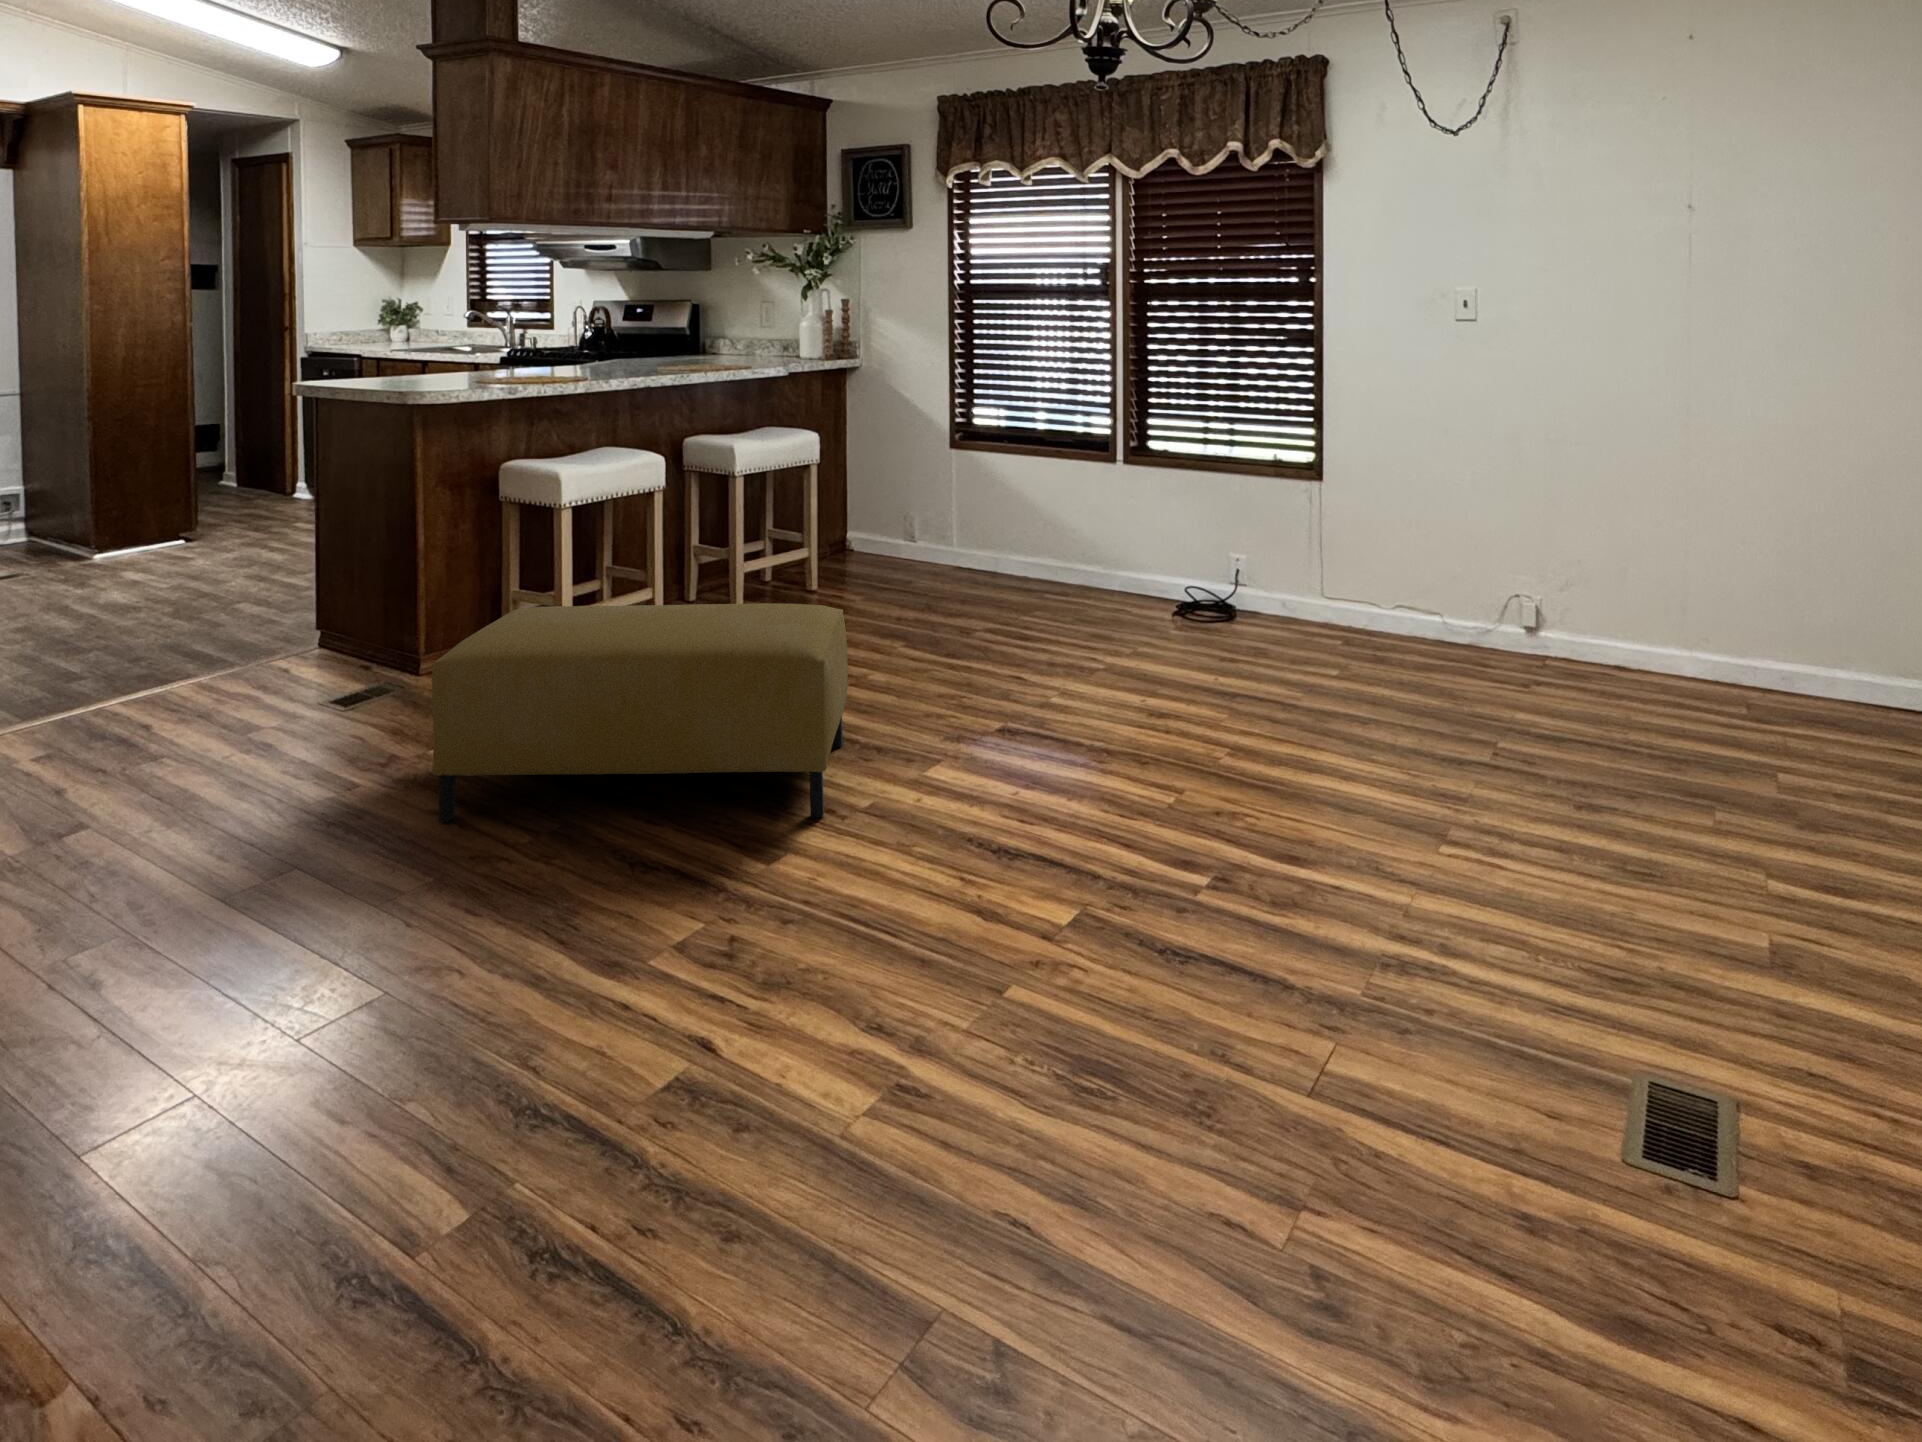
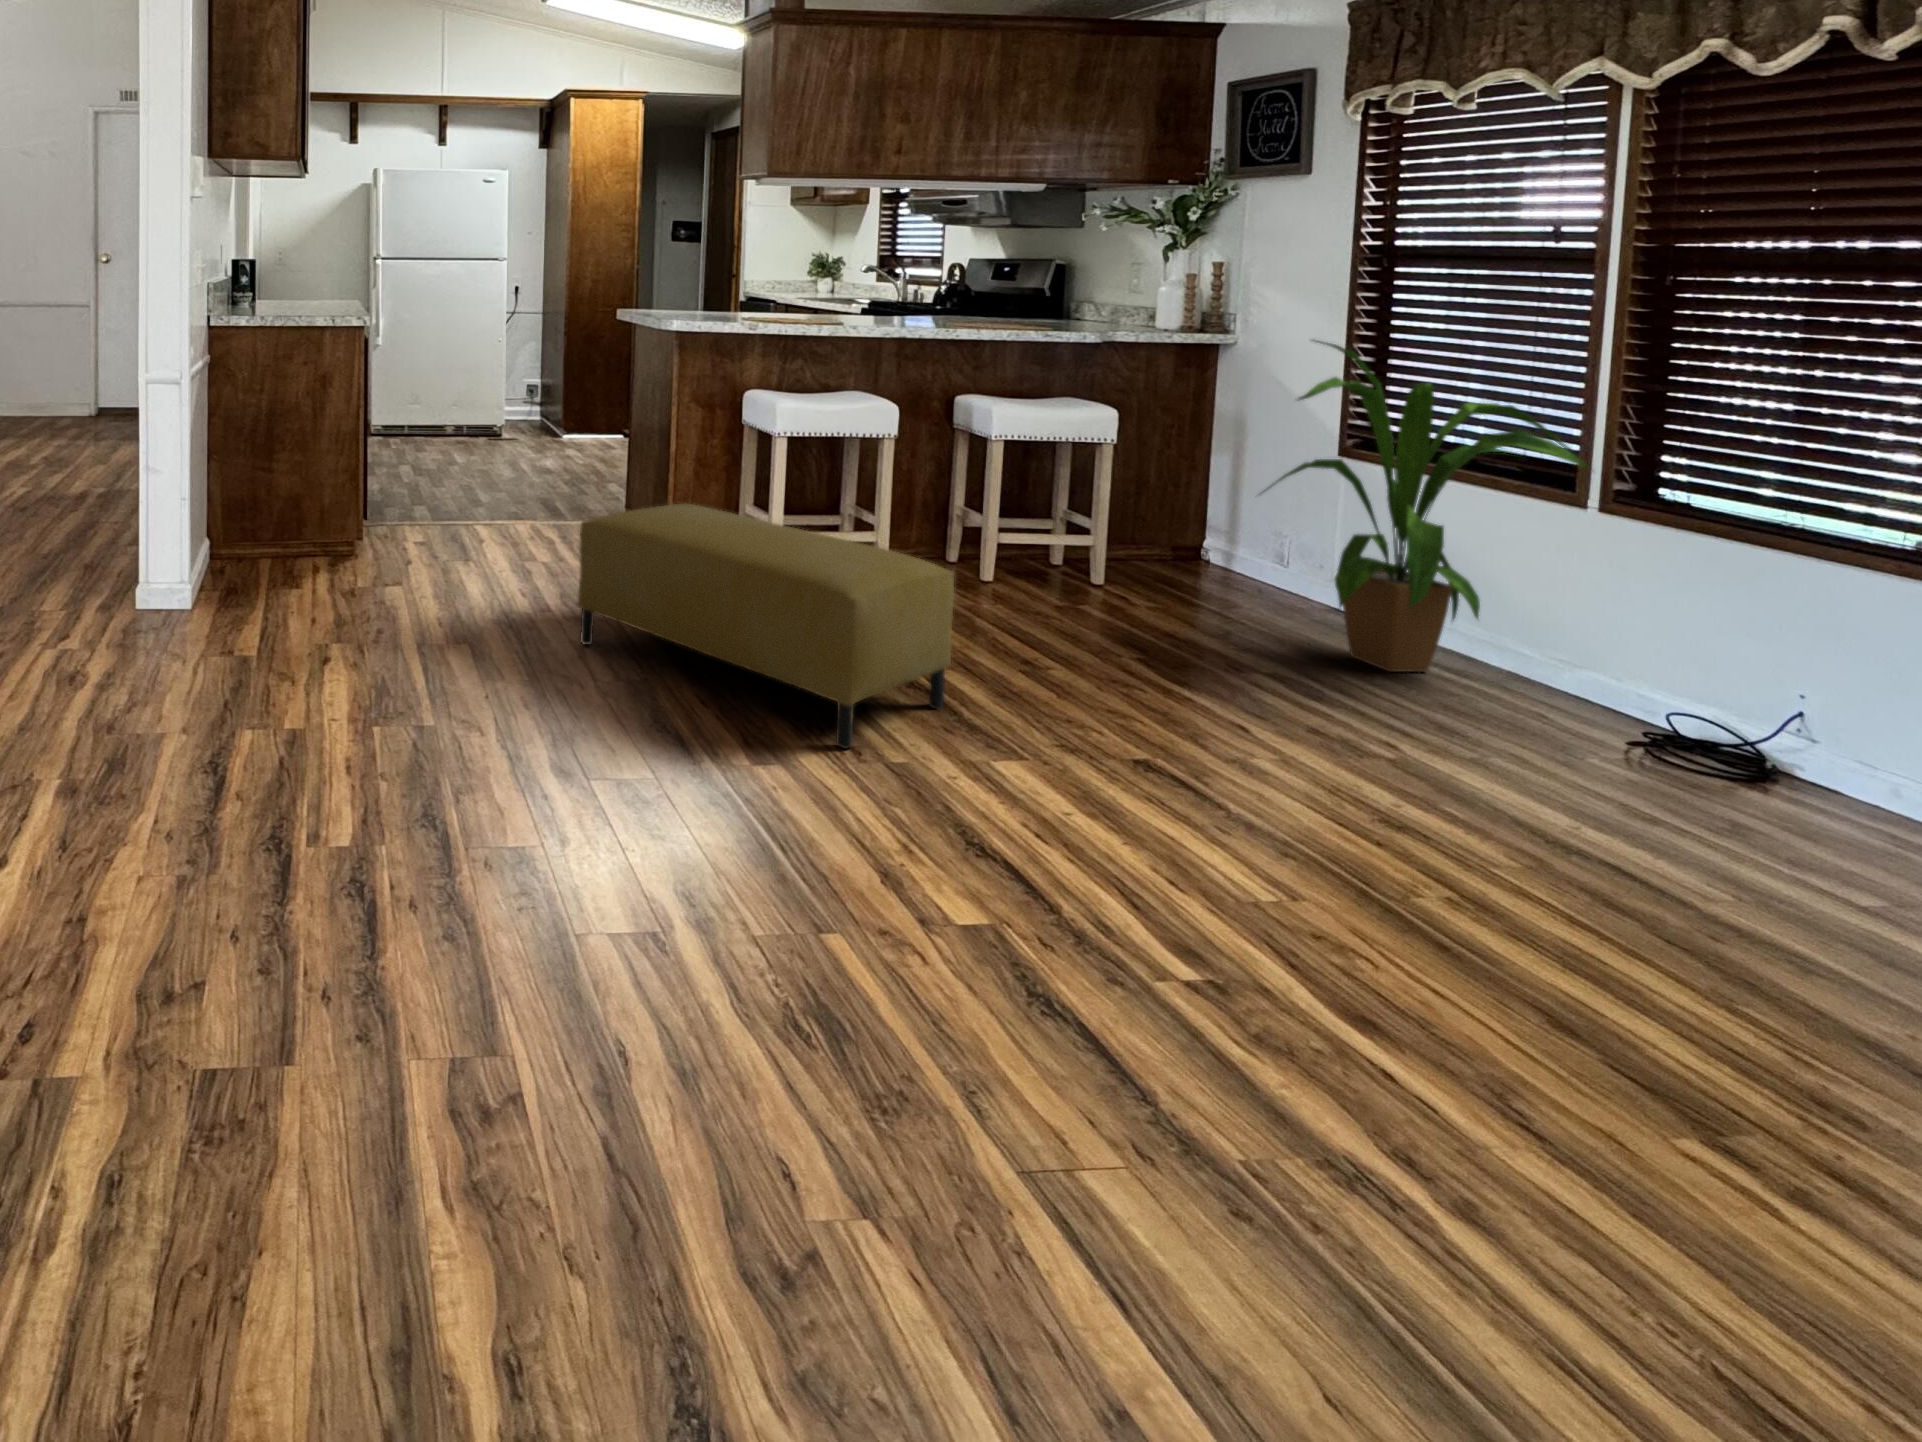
house plant: none [954,359,1141,607] -> present [1266,341,1591,672]

